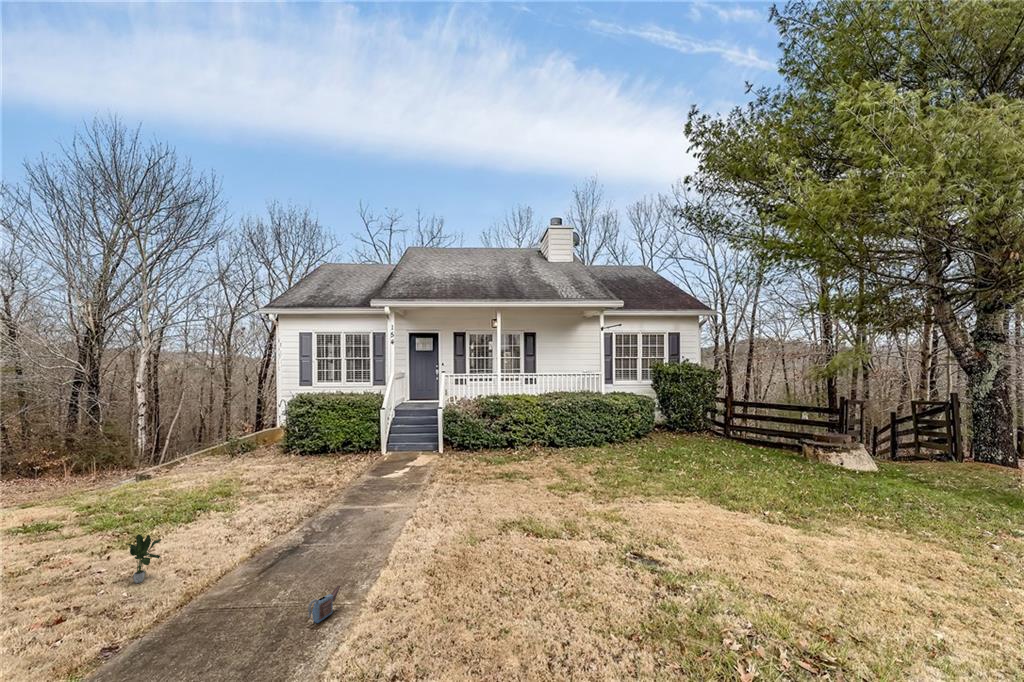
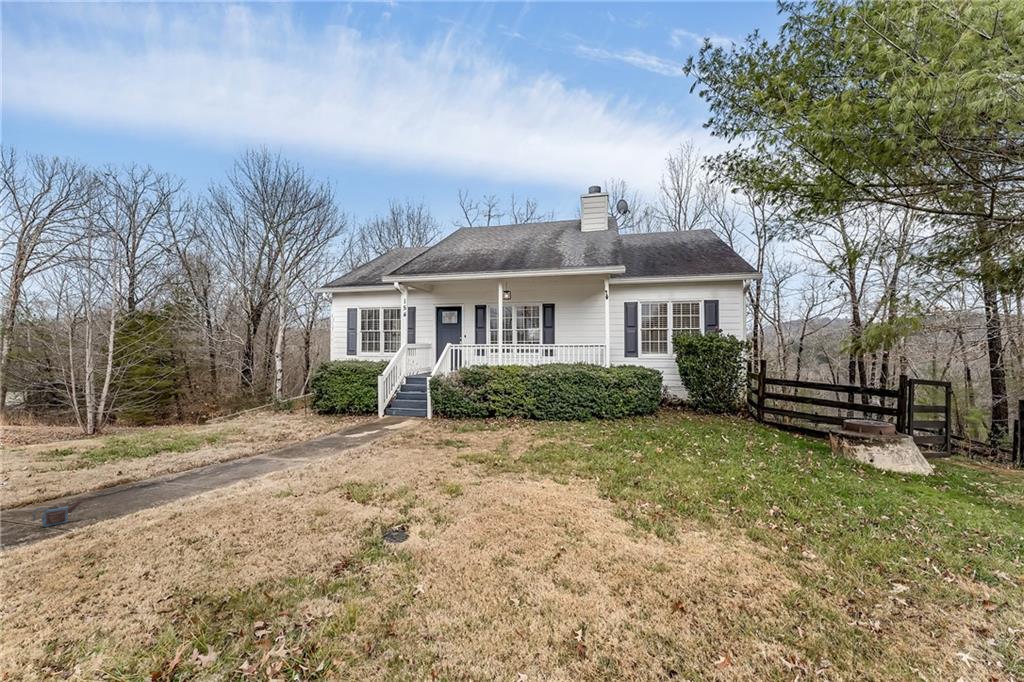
potted plant: present [126,534,161,583] -> none [28,448,59,483]

